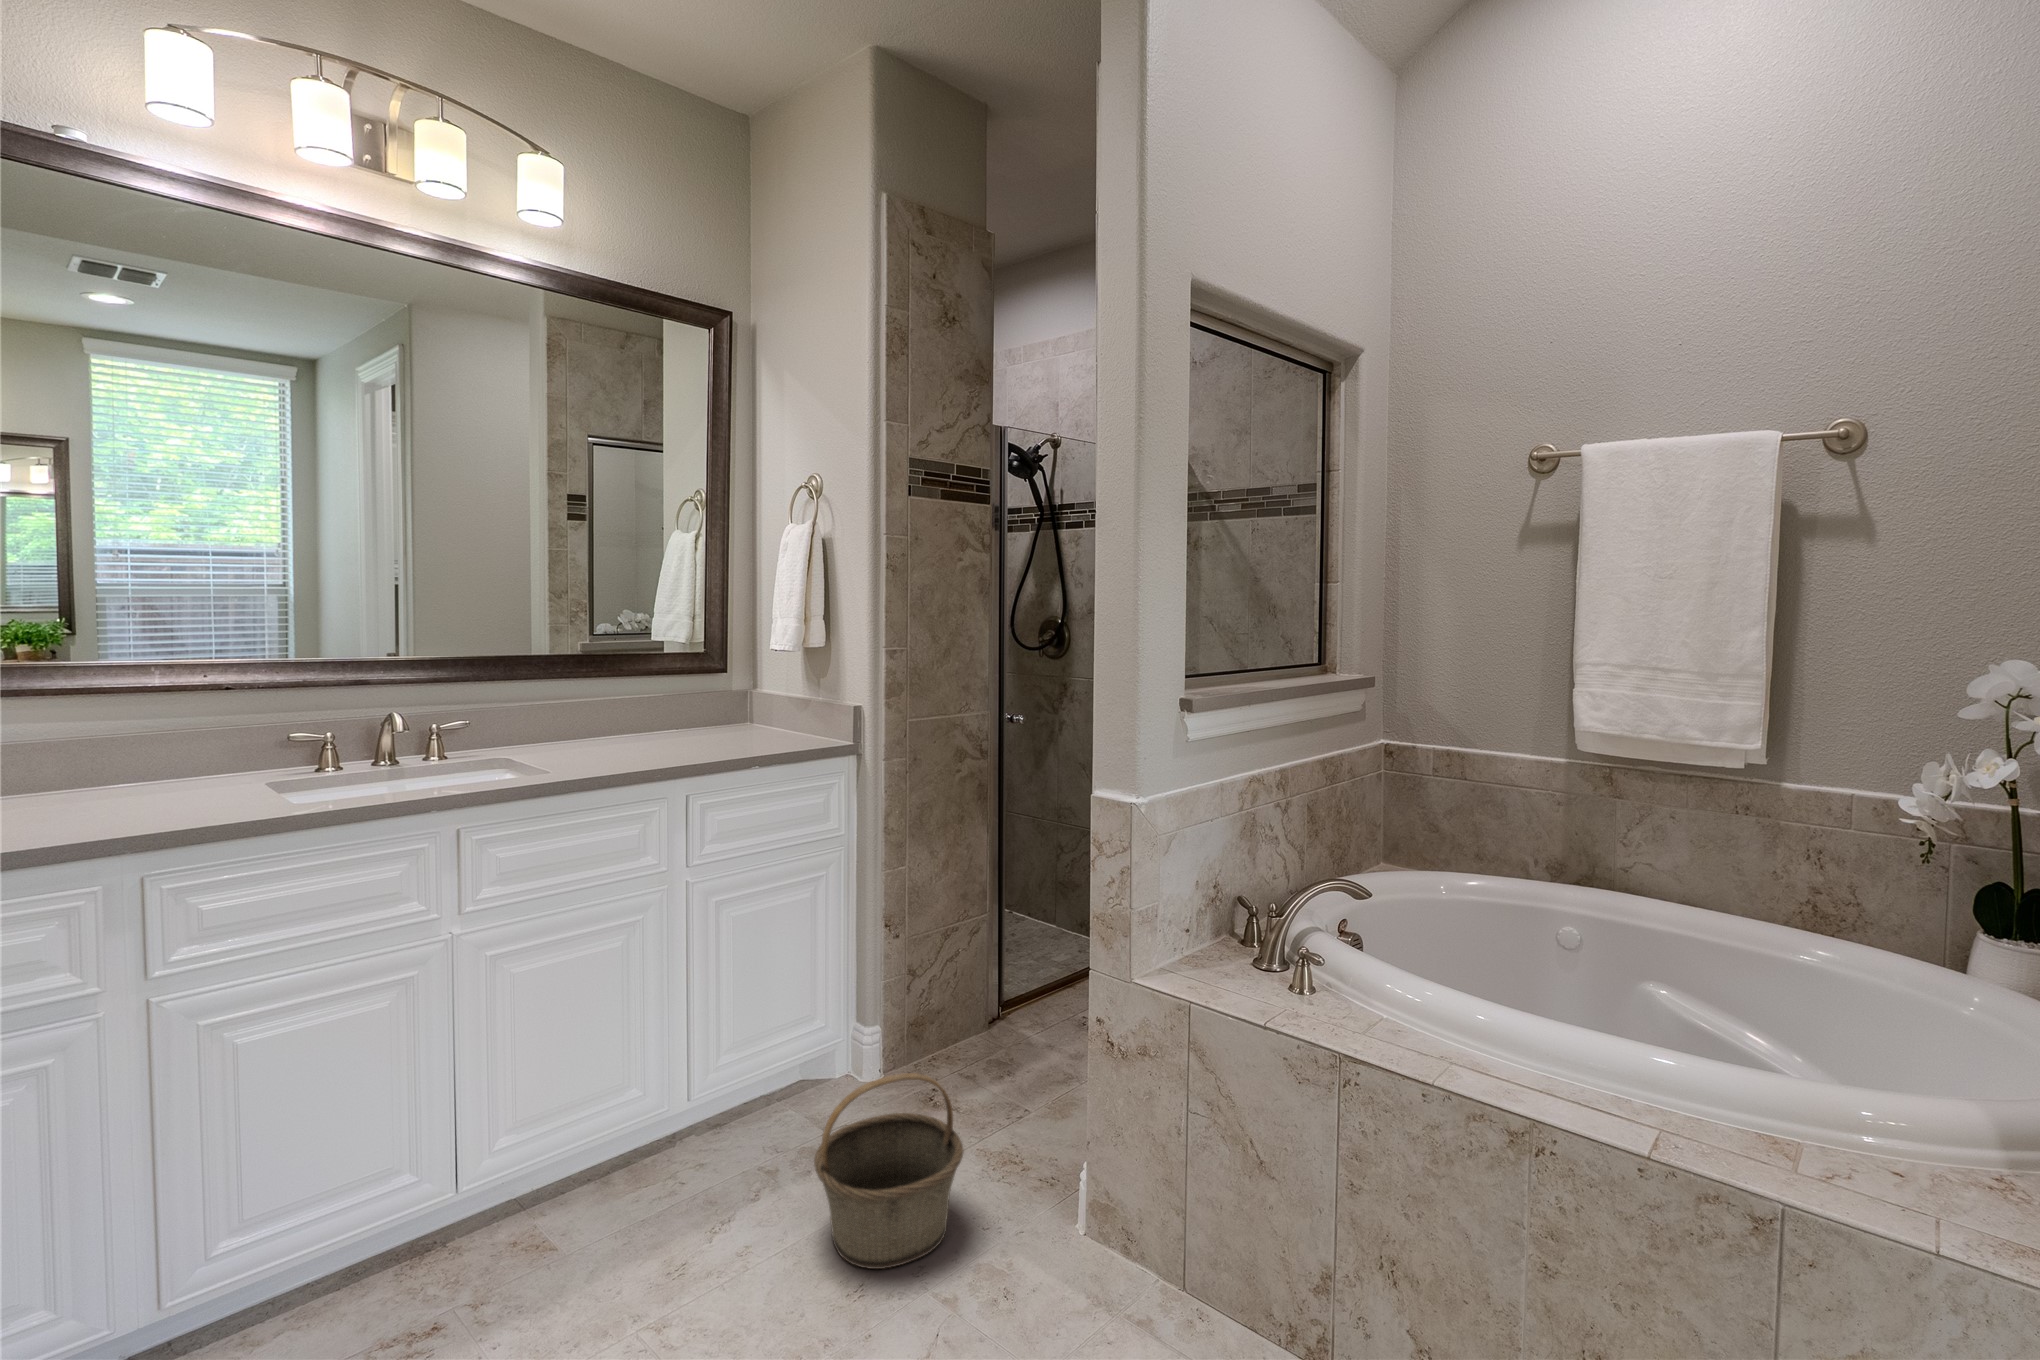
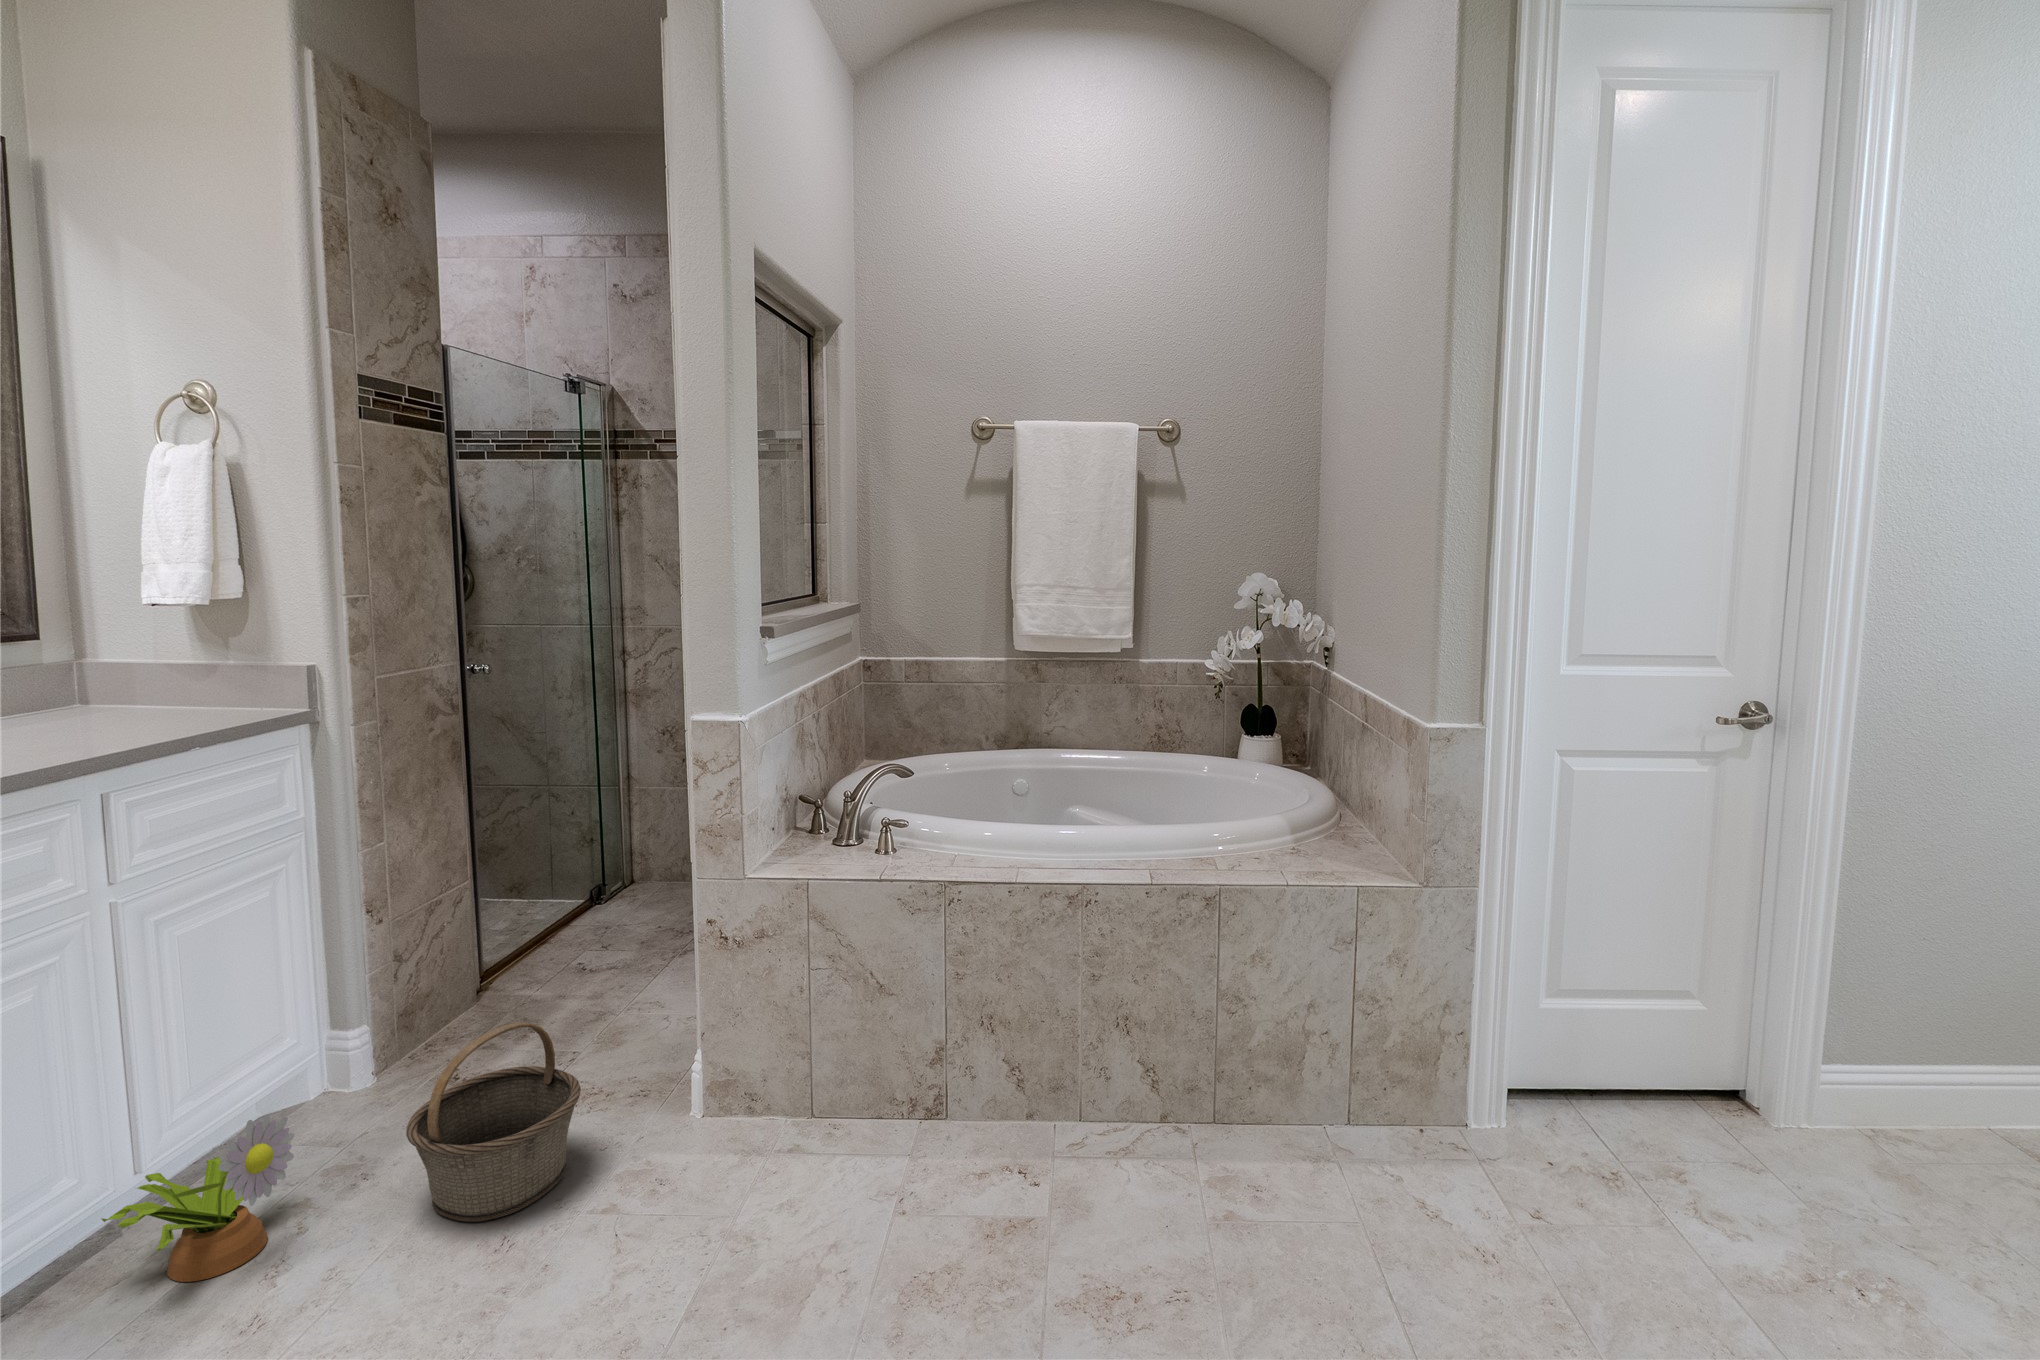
decorative plant: none [633,1092,765,1219] -> present [102,1114,294,1282]

